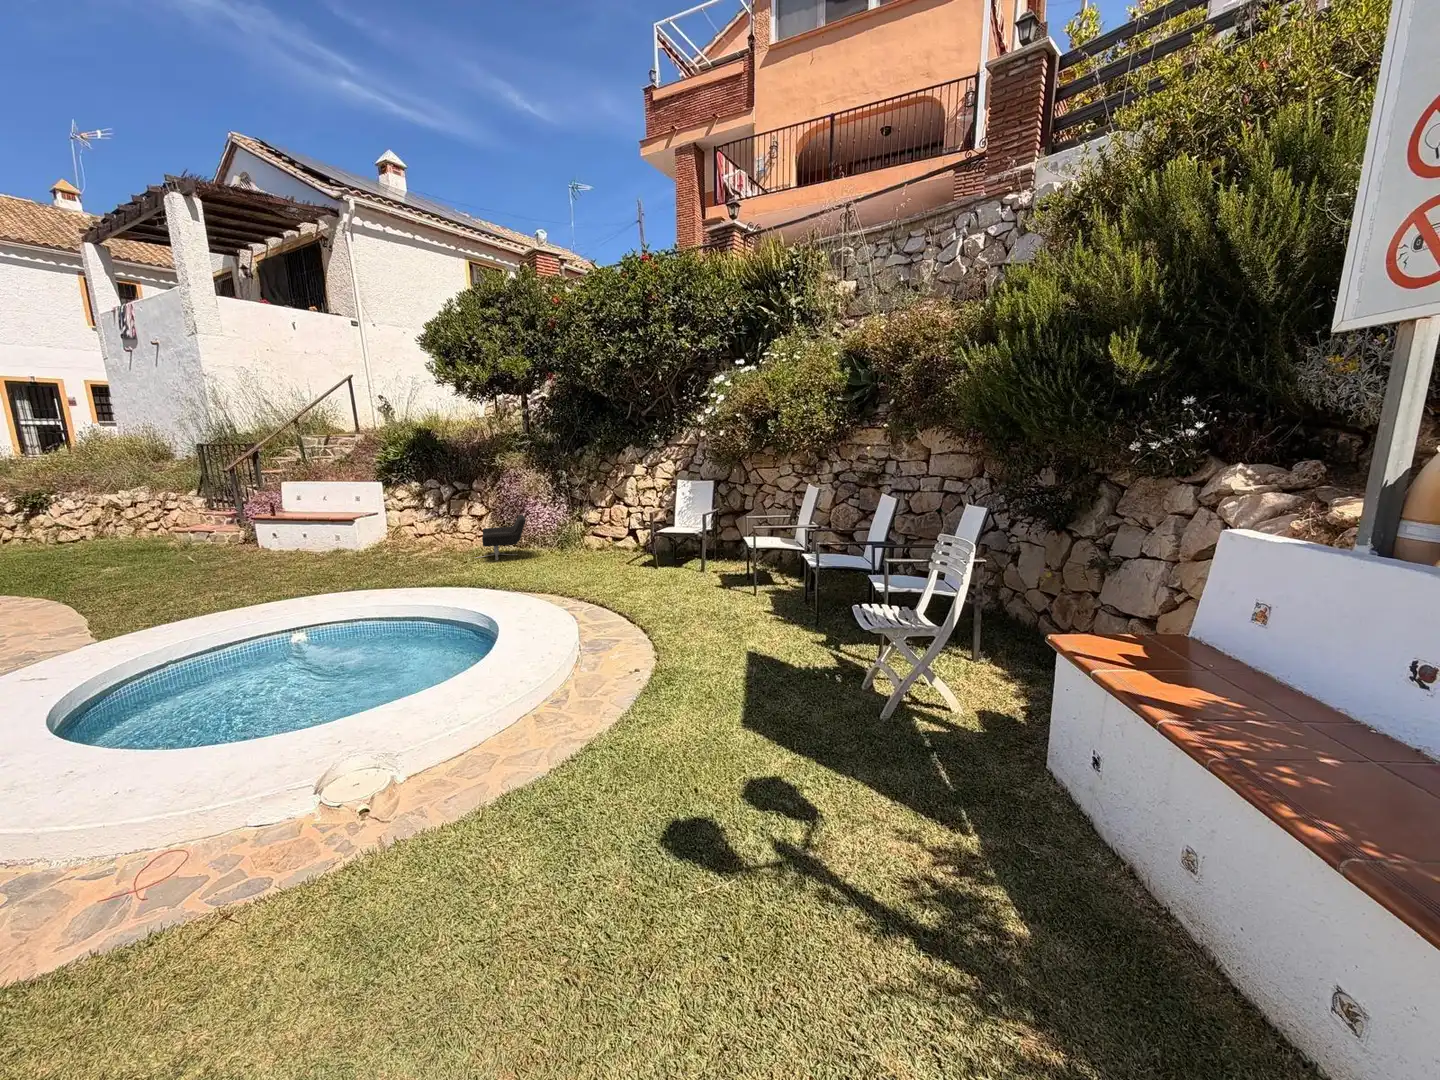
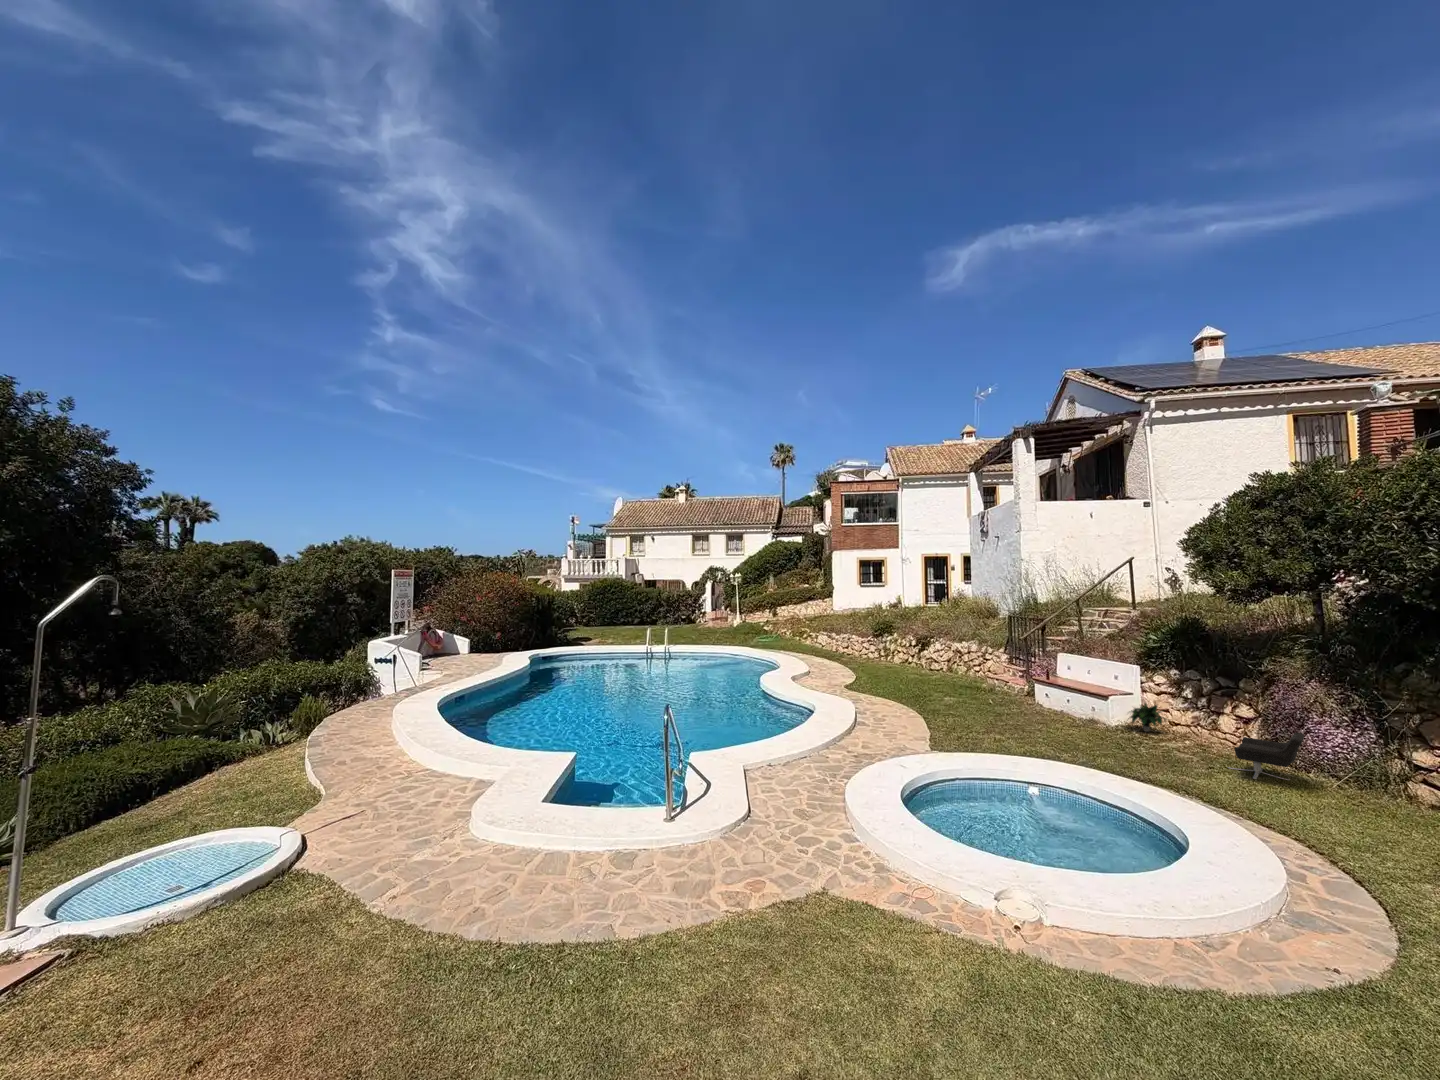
potted plant: none [375,518,419,548] -> present [1128,703,1166,732]

